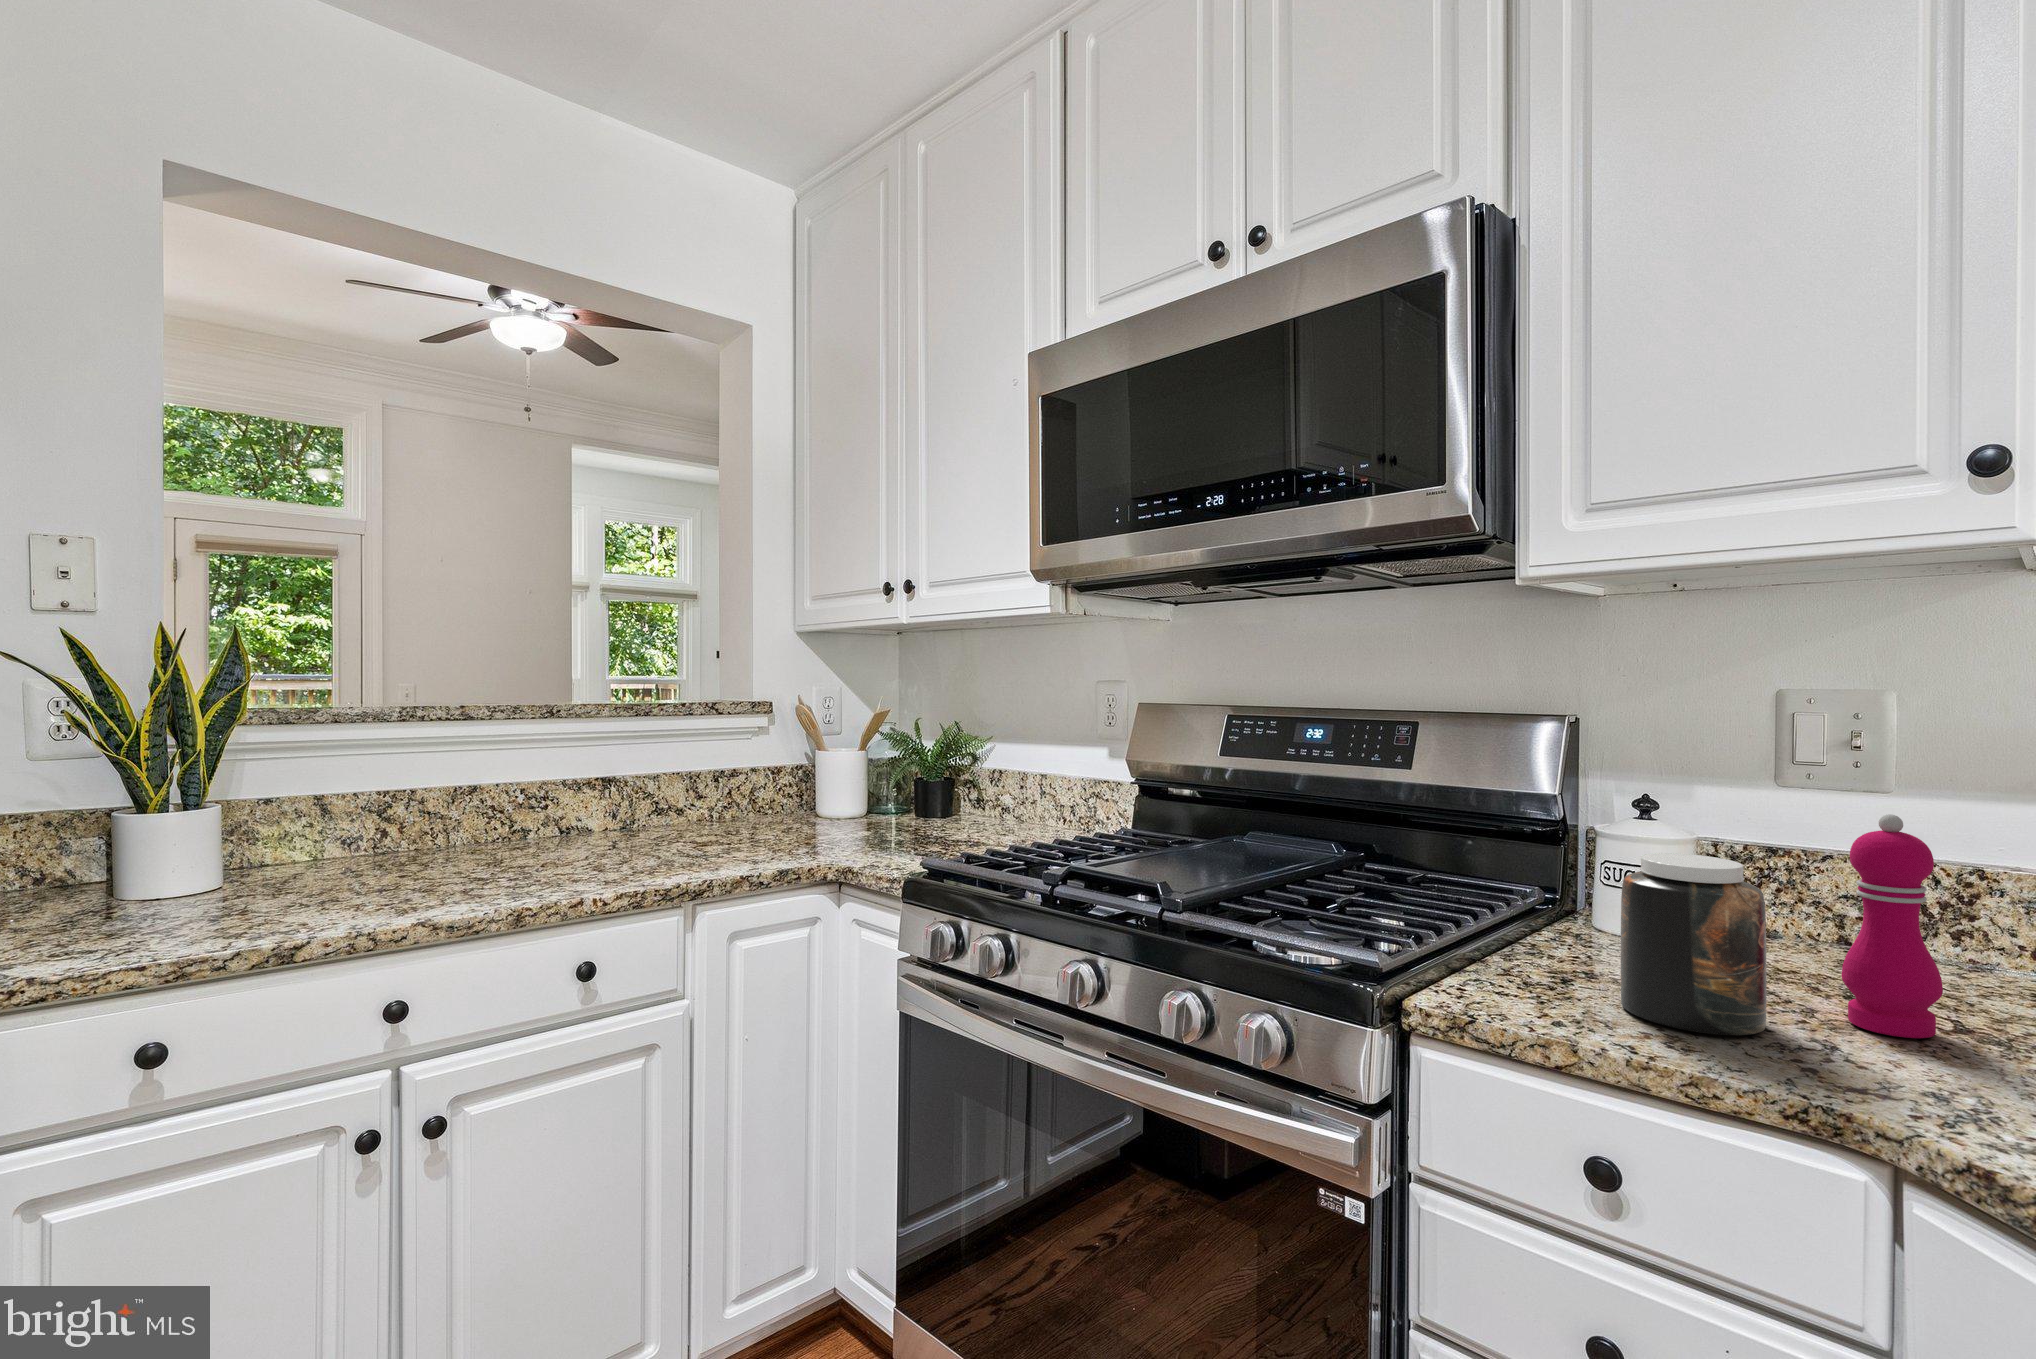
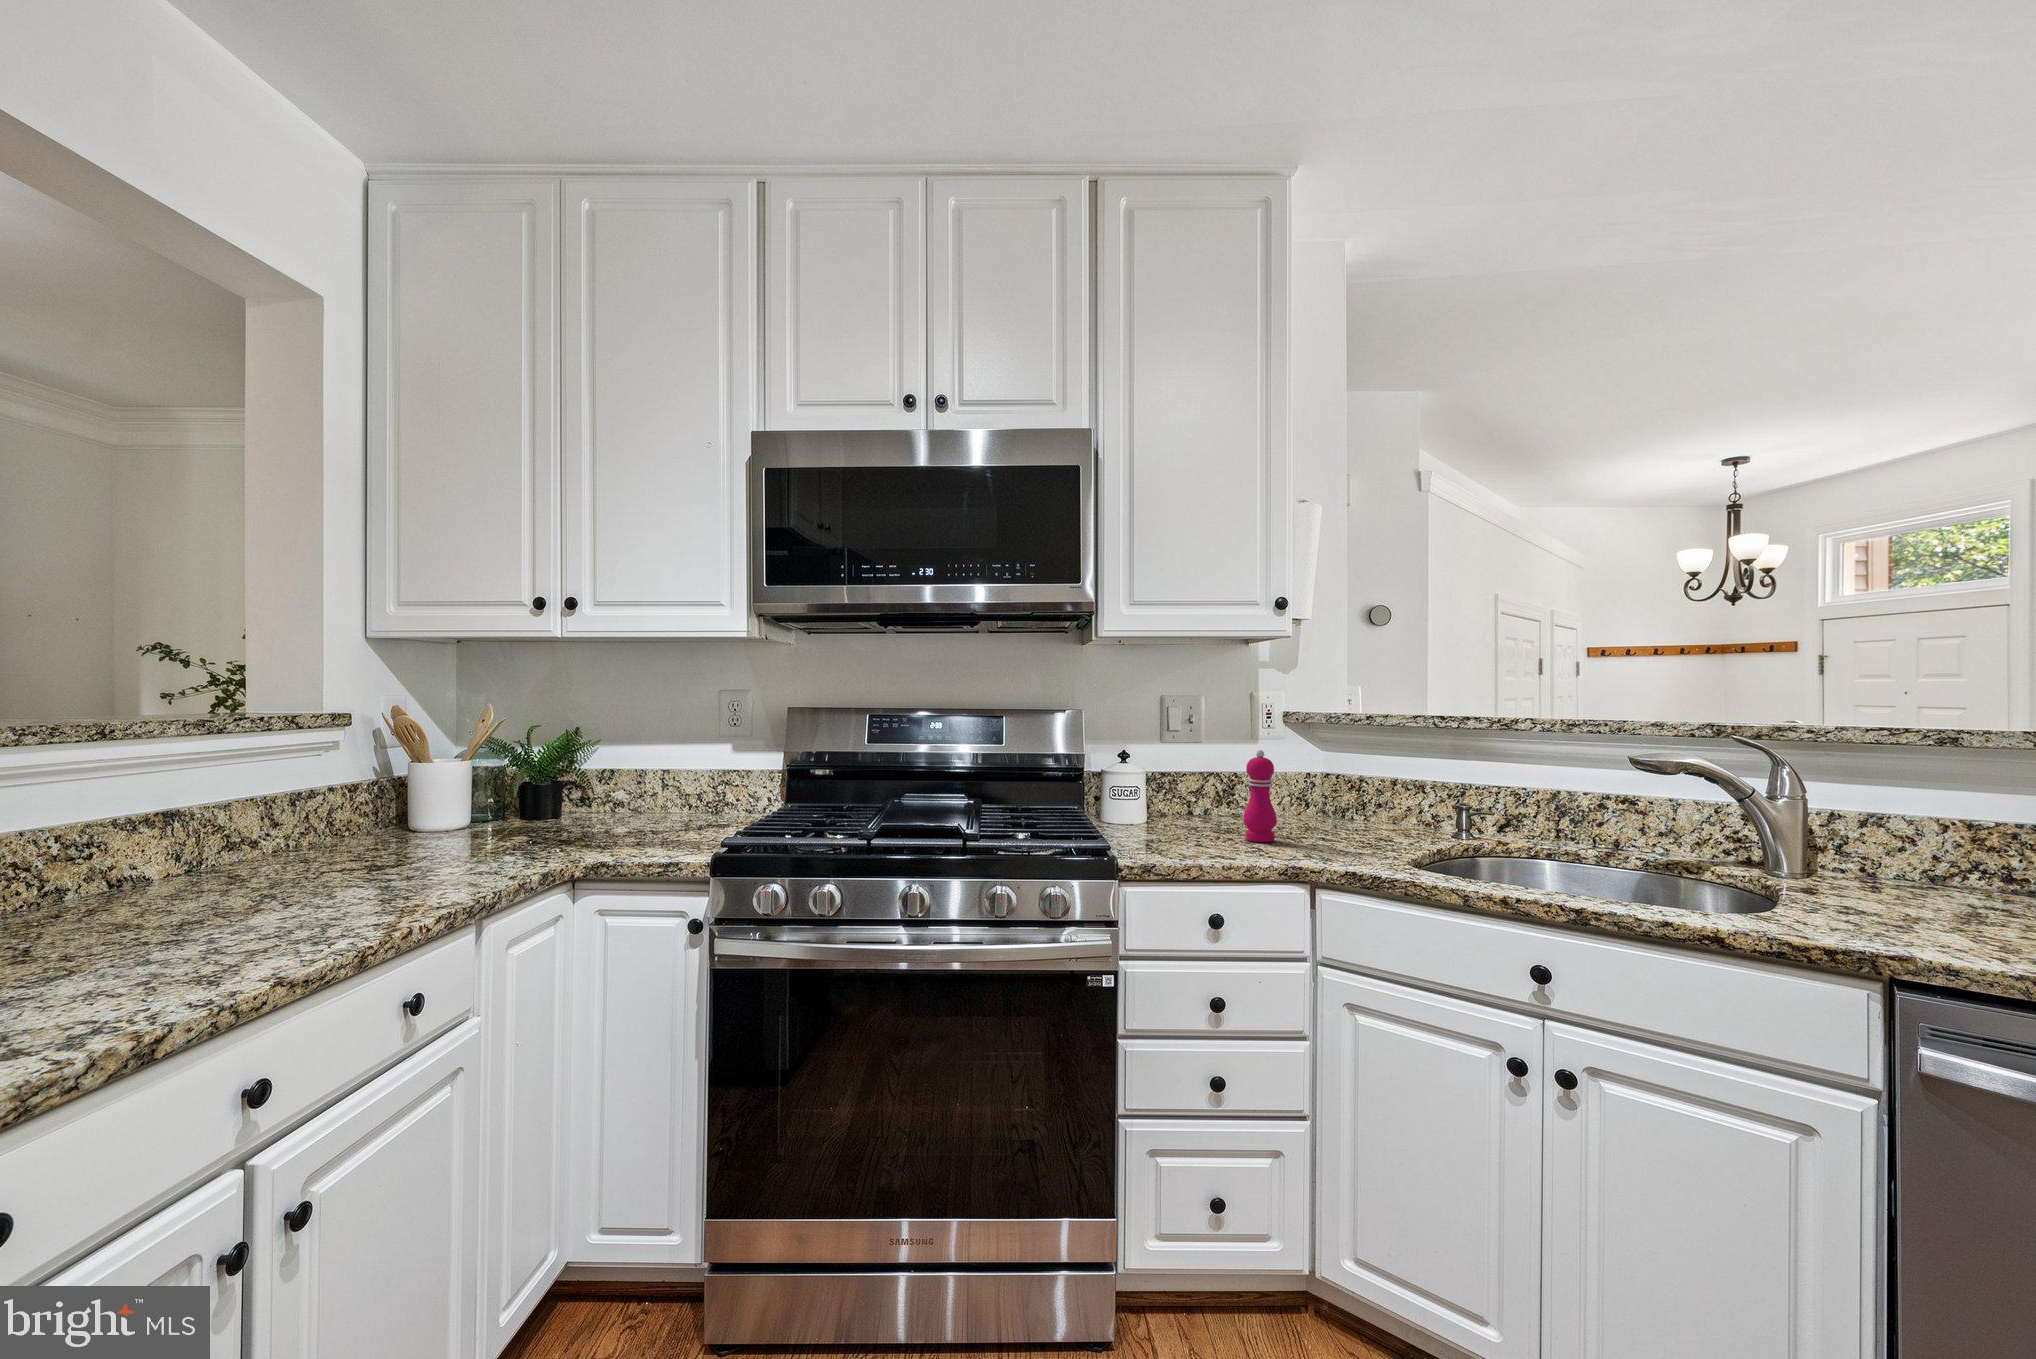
jar: present [1621,853,1766,1035] -> none [1181,775,1238,853]

